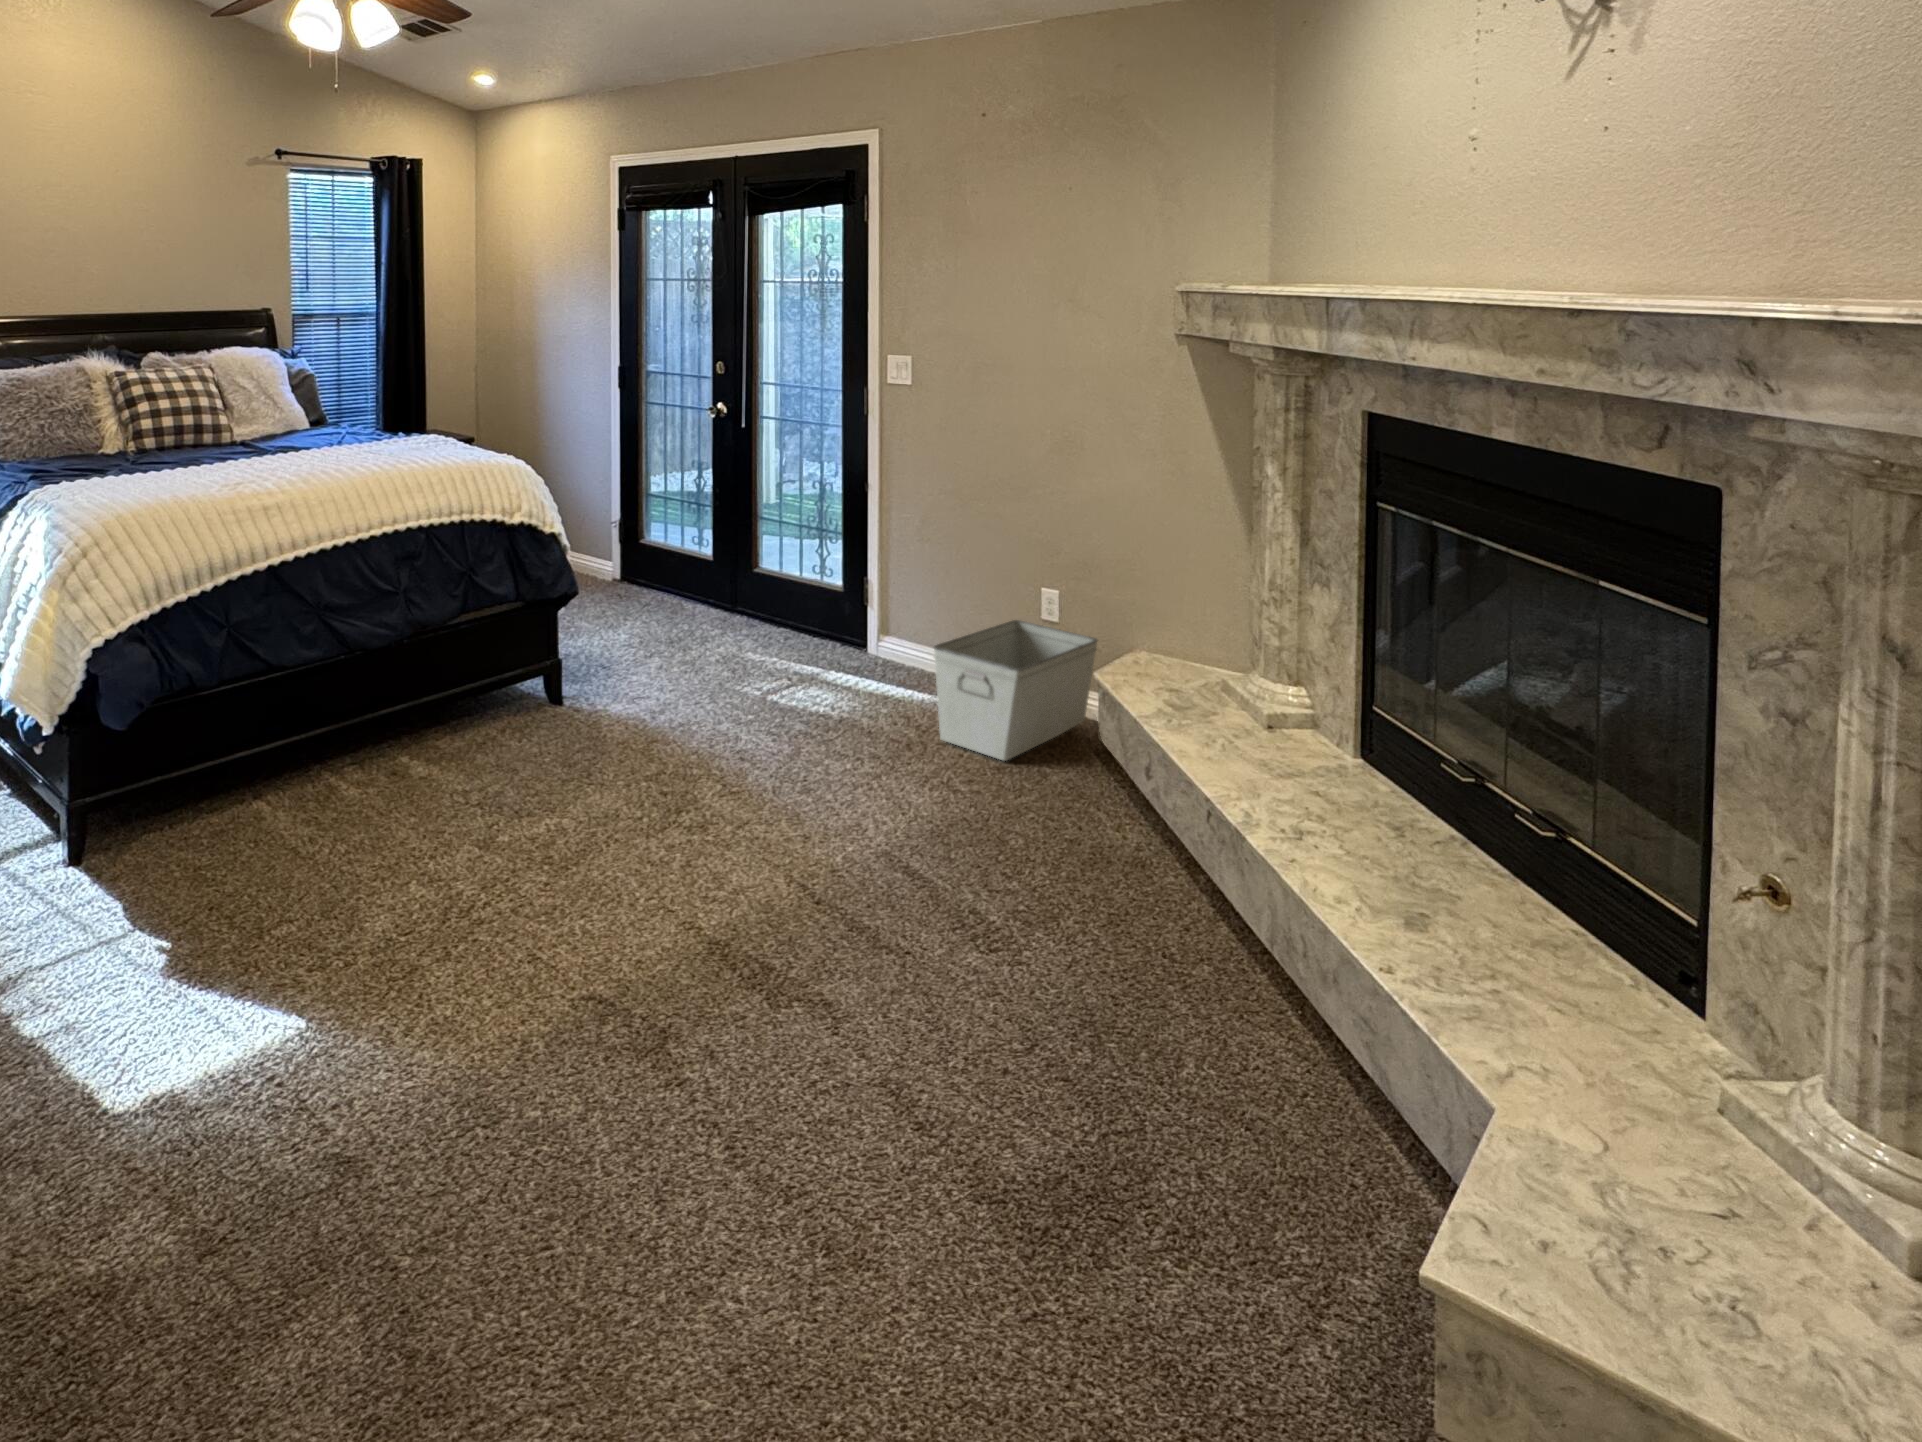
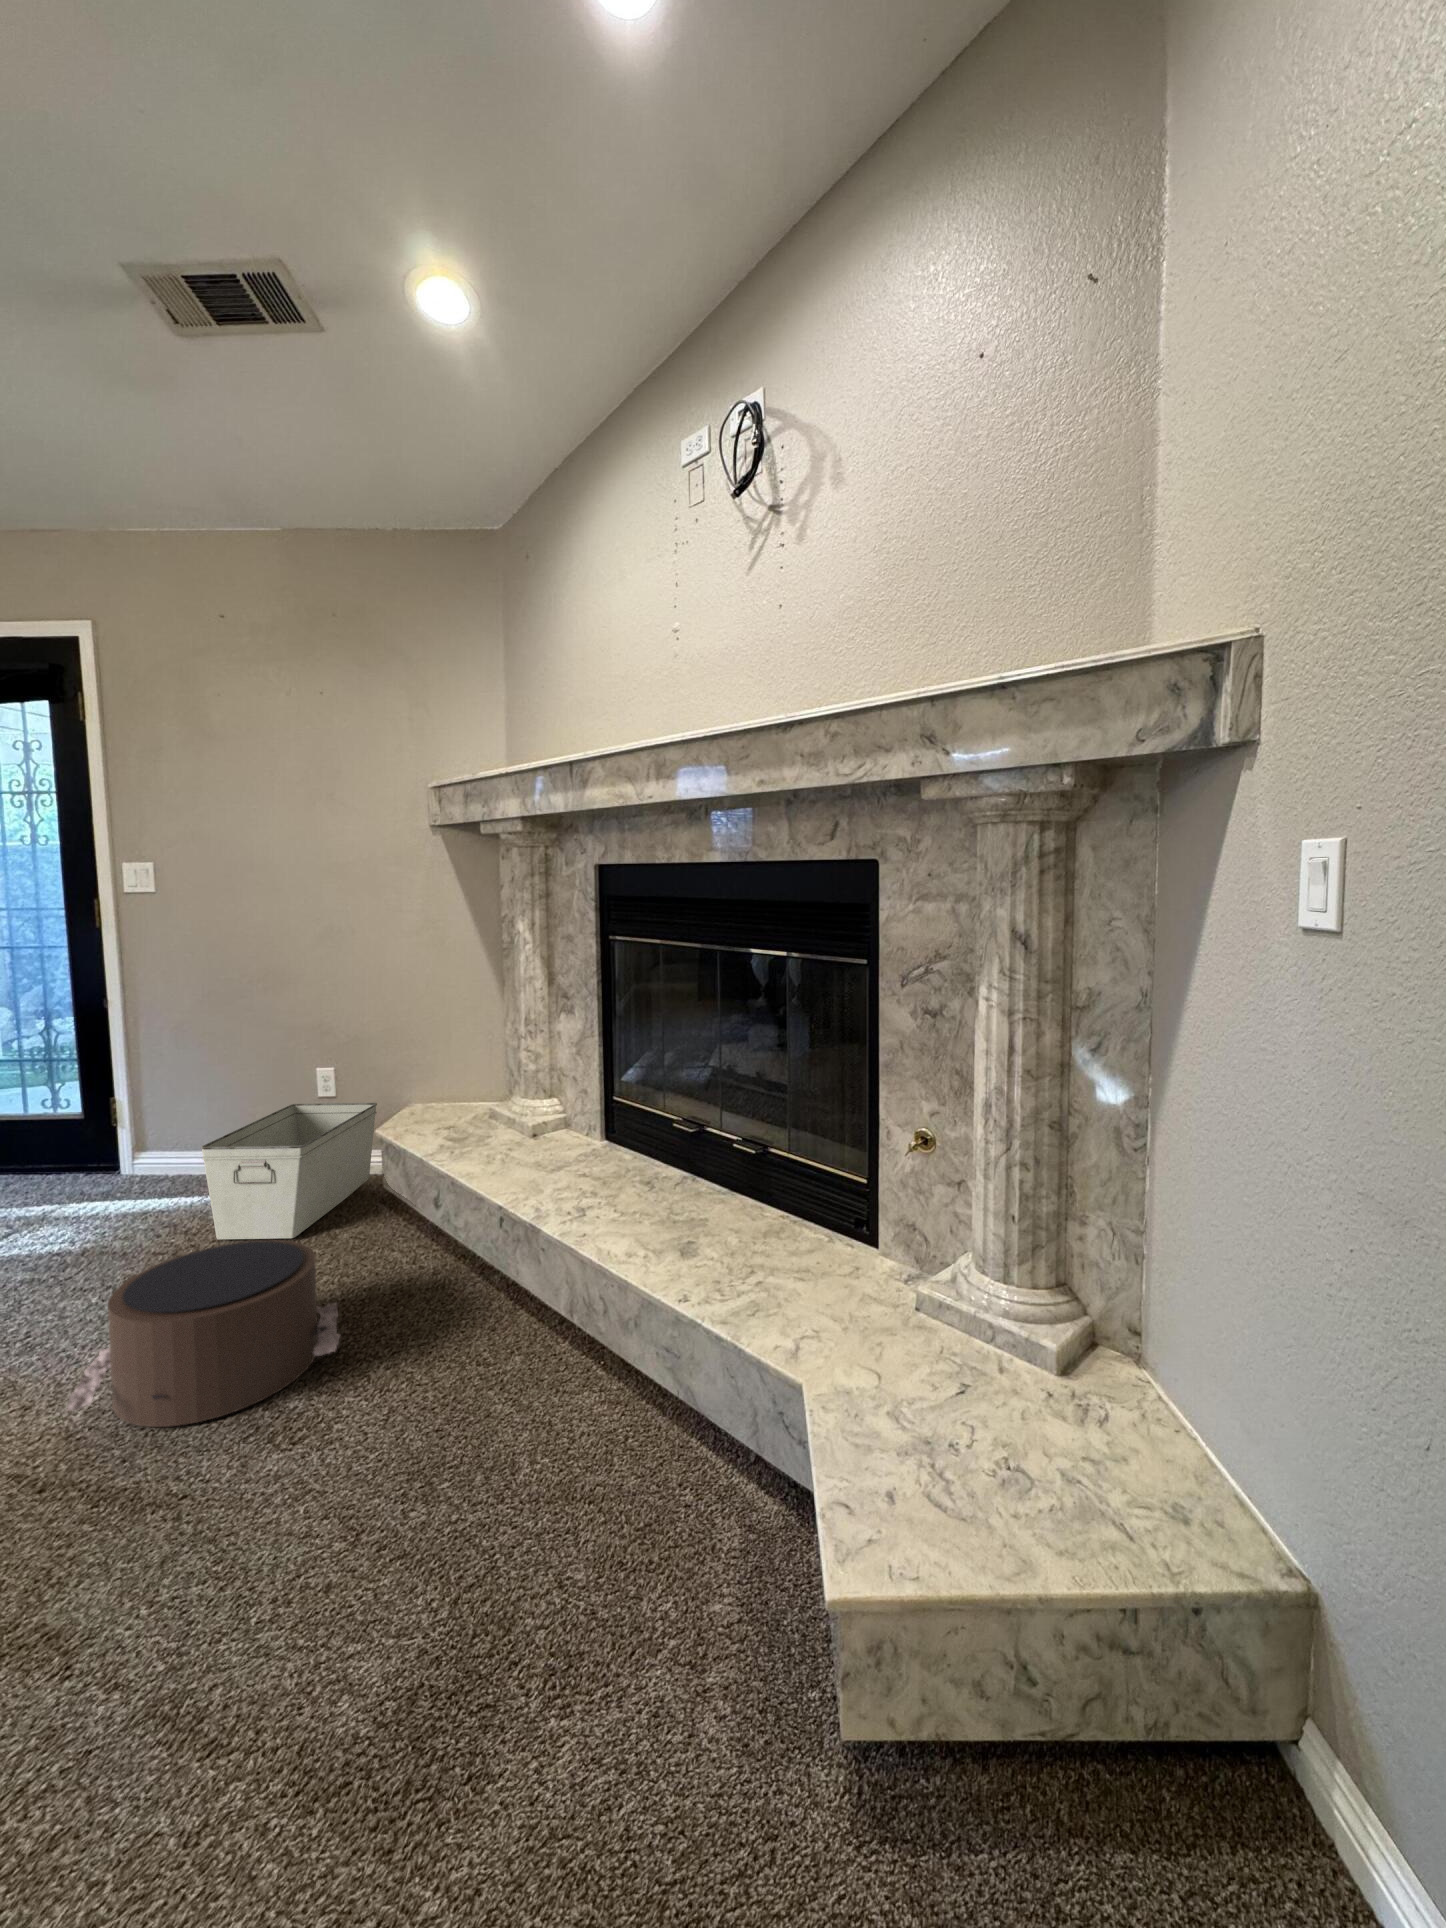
pouf: none [829,745,1035,901] -> present [67,1240,340,1427]

